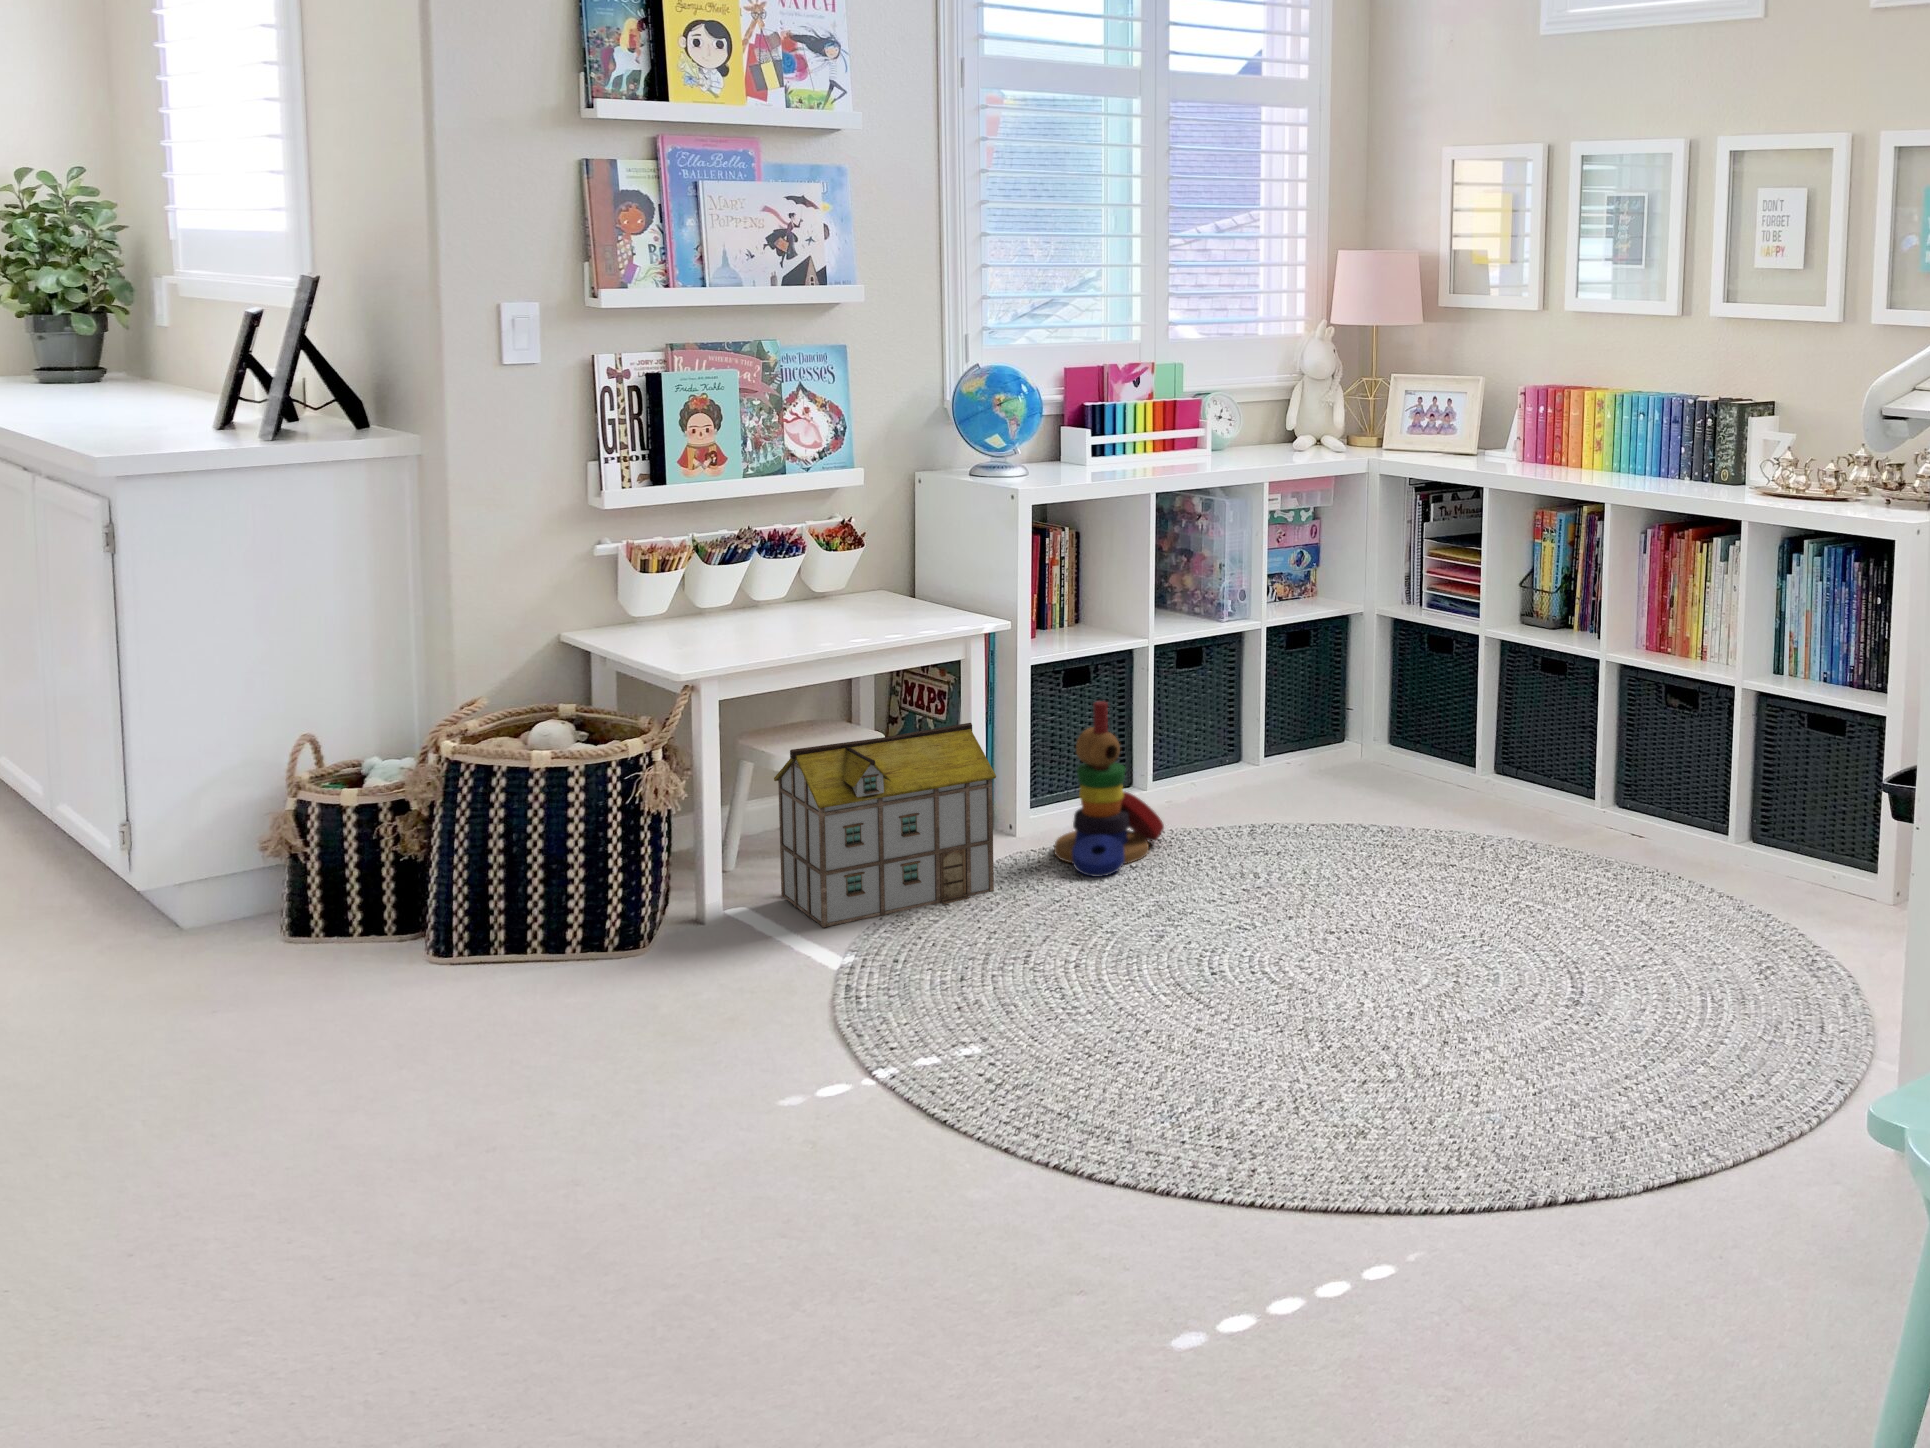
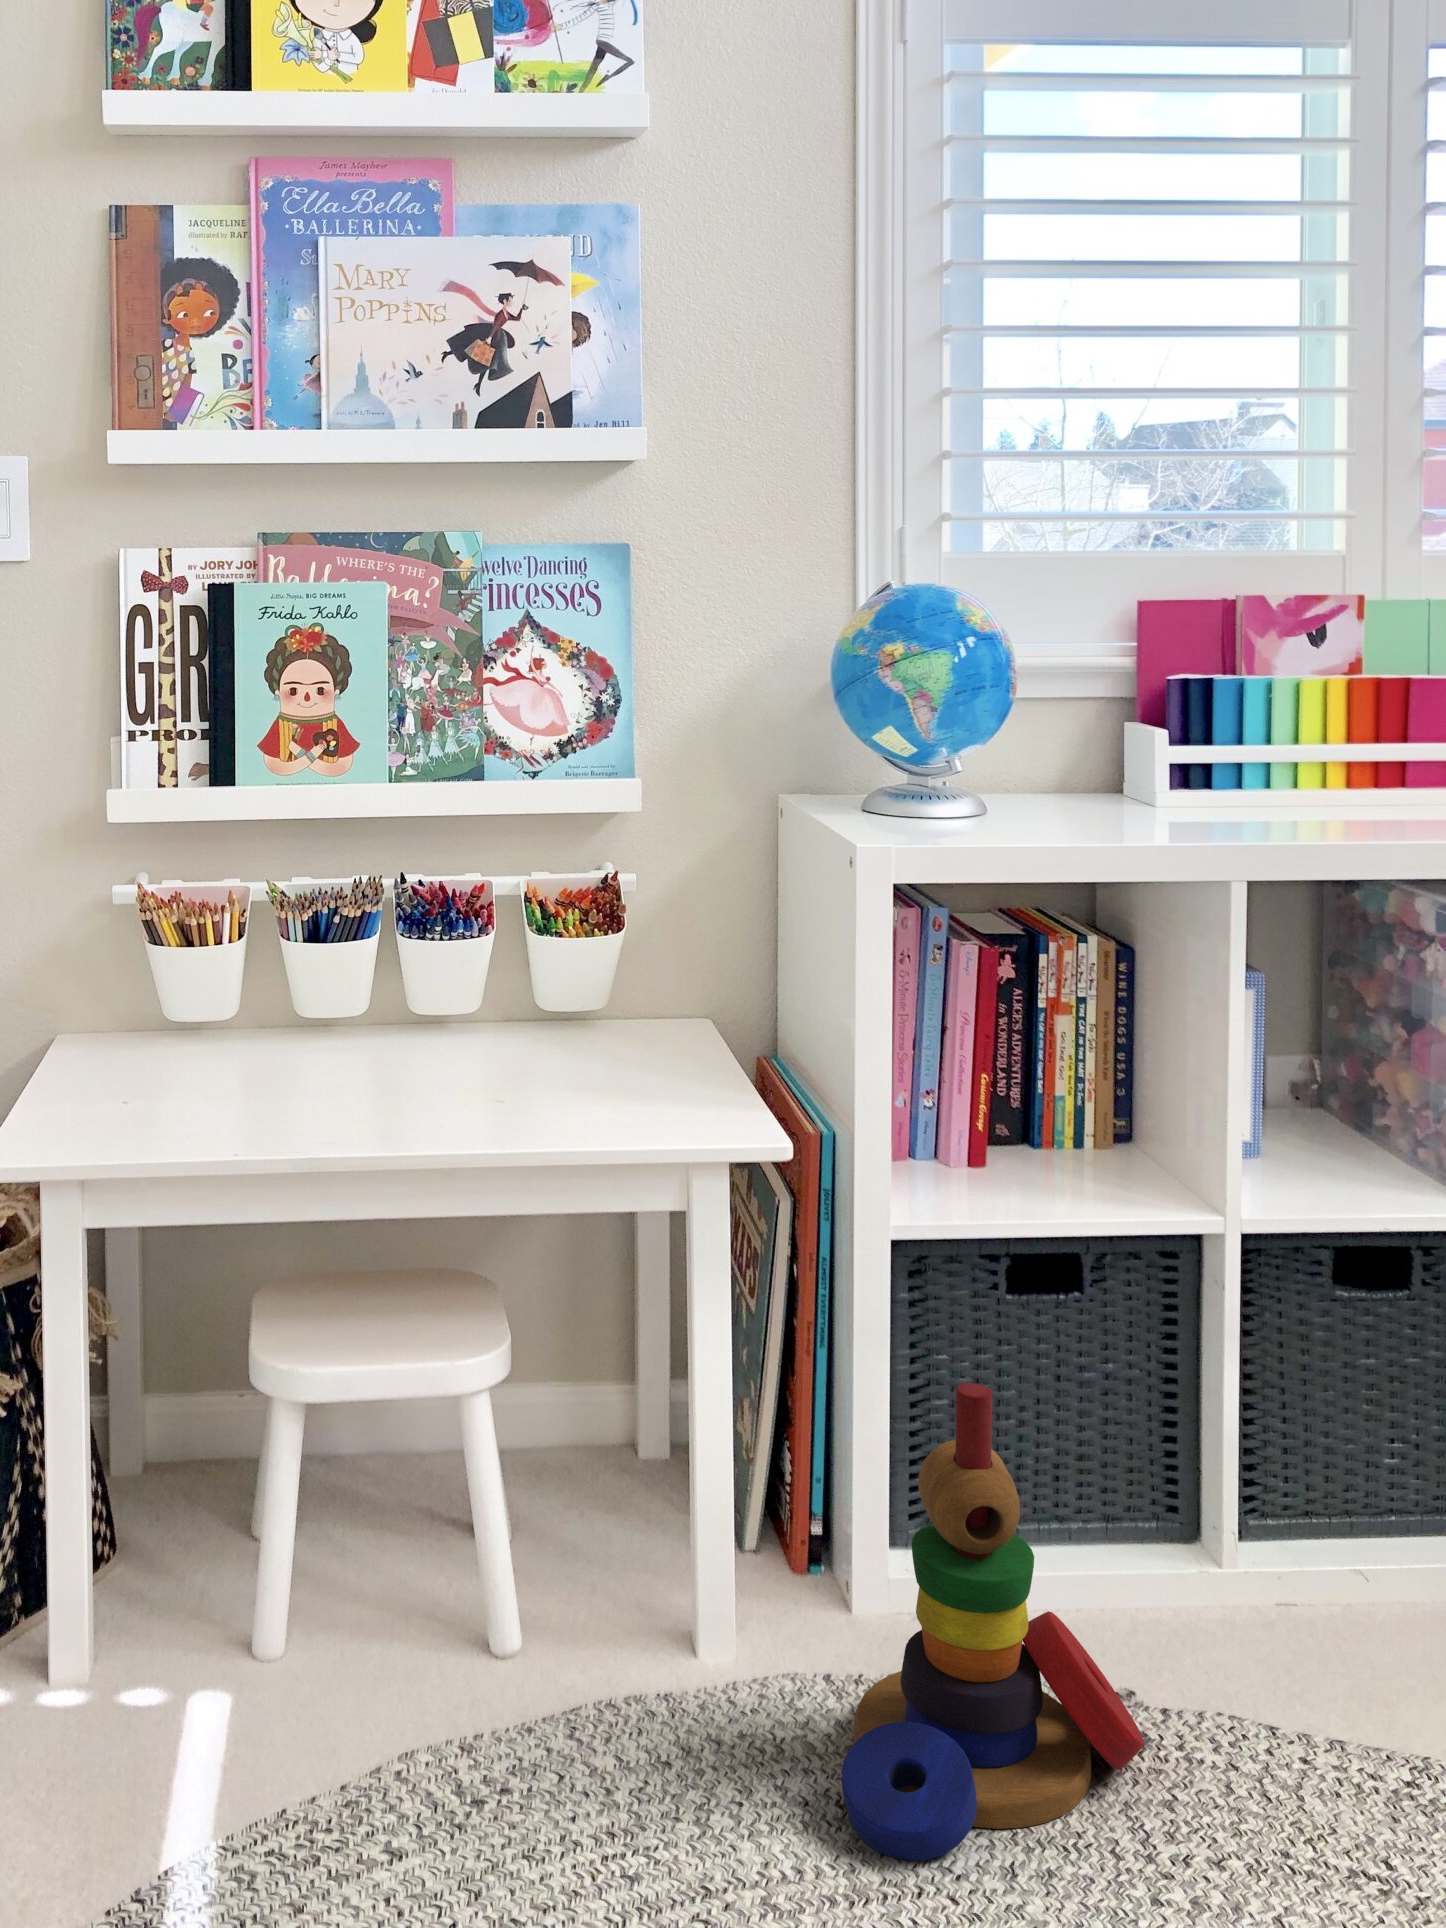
toy house: present [774,723,996,928] -> none [191,1362,636,1812]

